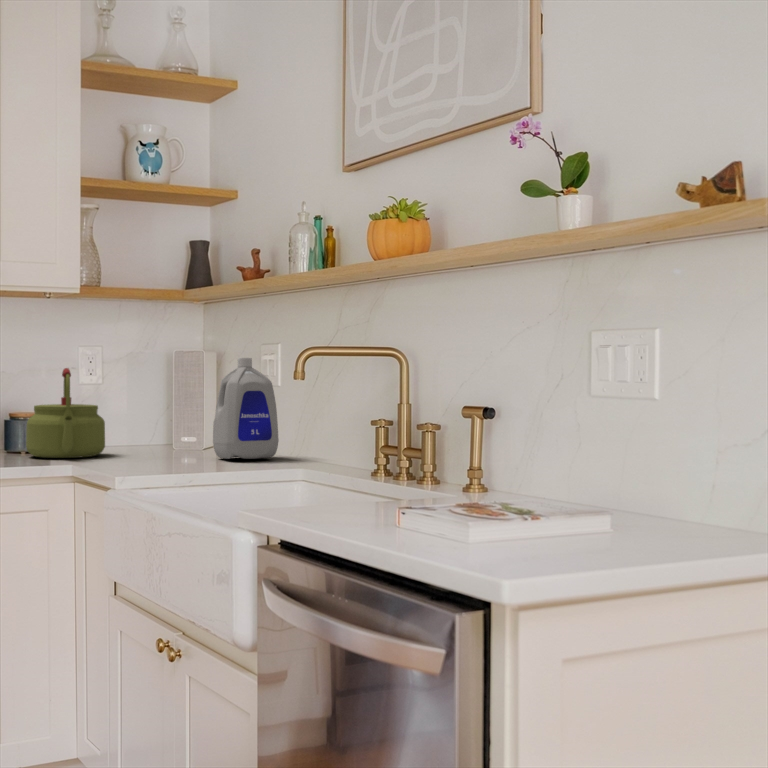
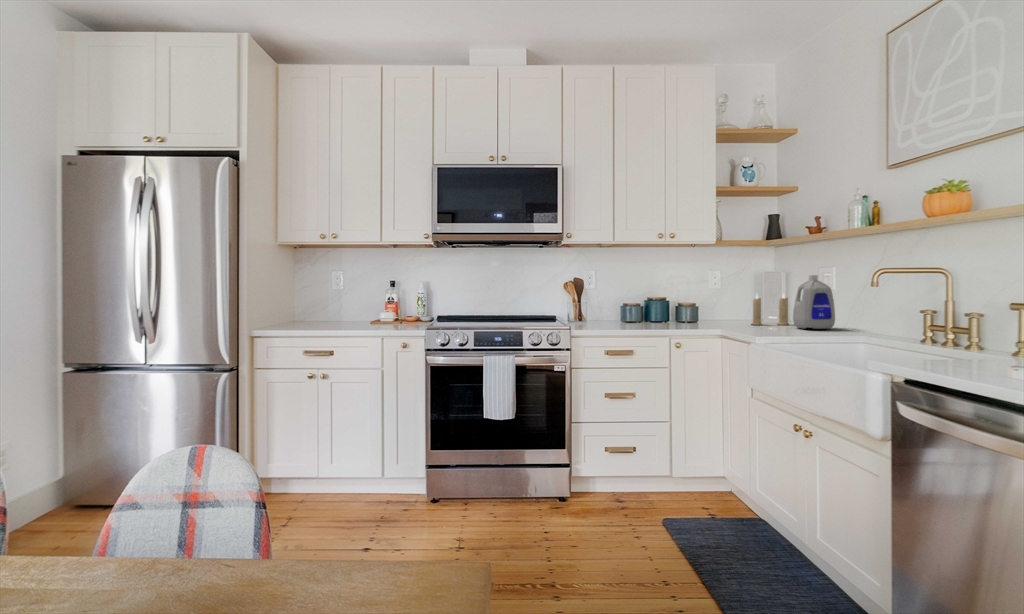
kettle: present [26,368,105,458] -> none [691,283,730,326]
candle: none [146,391,215,455] -> present [751,294,789,325]

